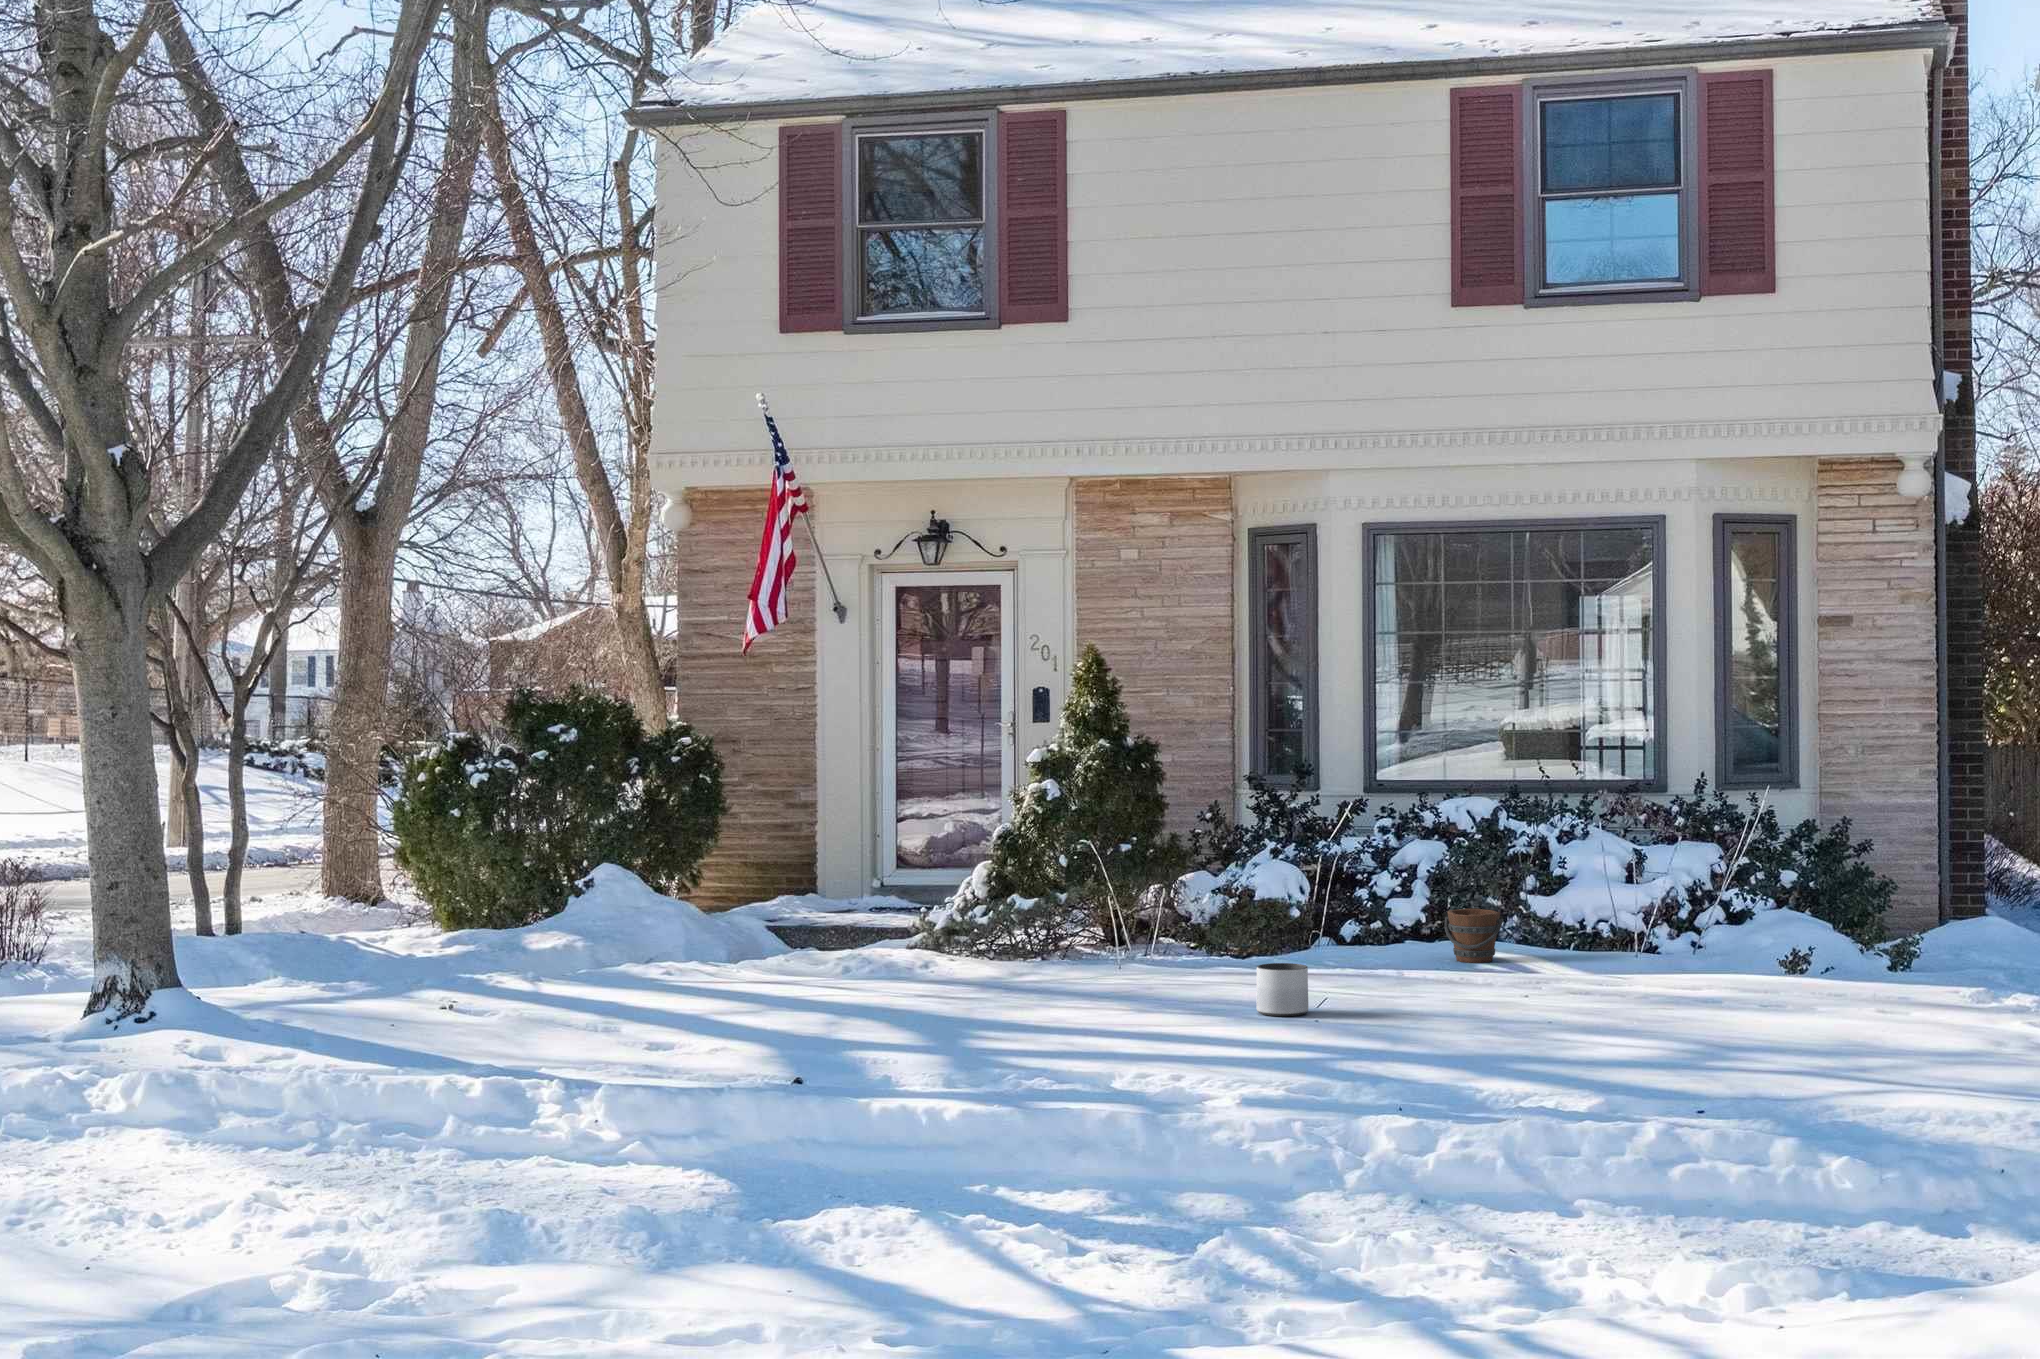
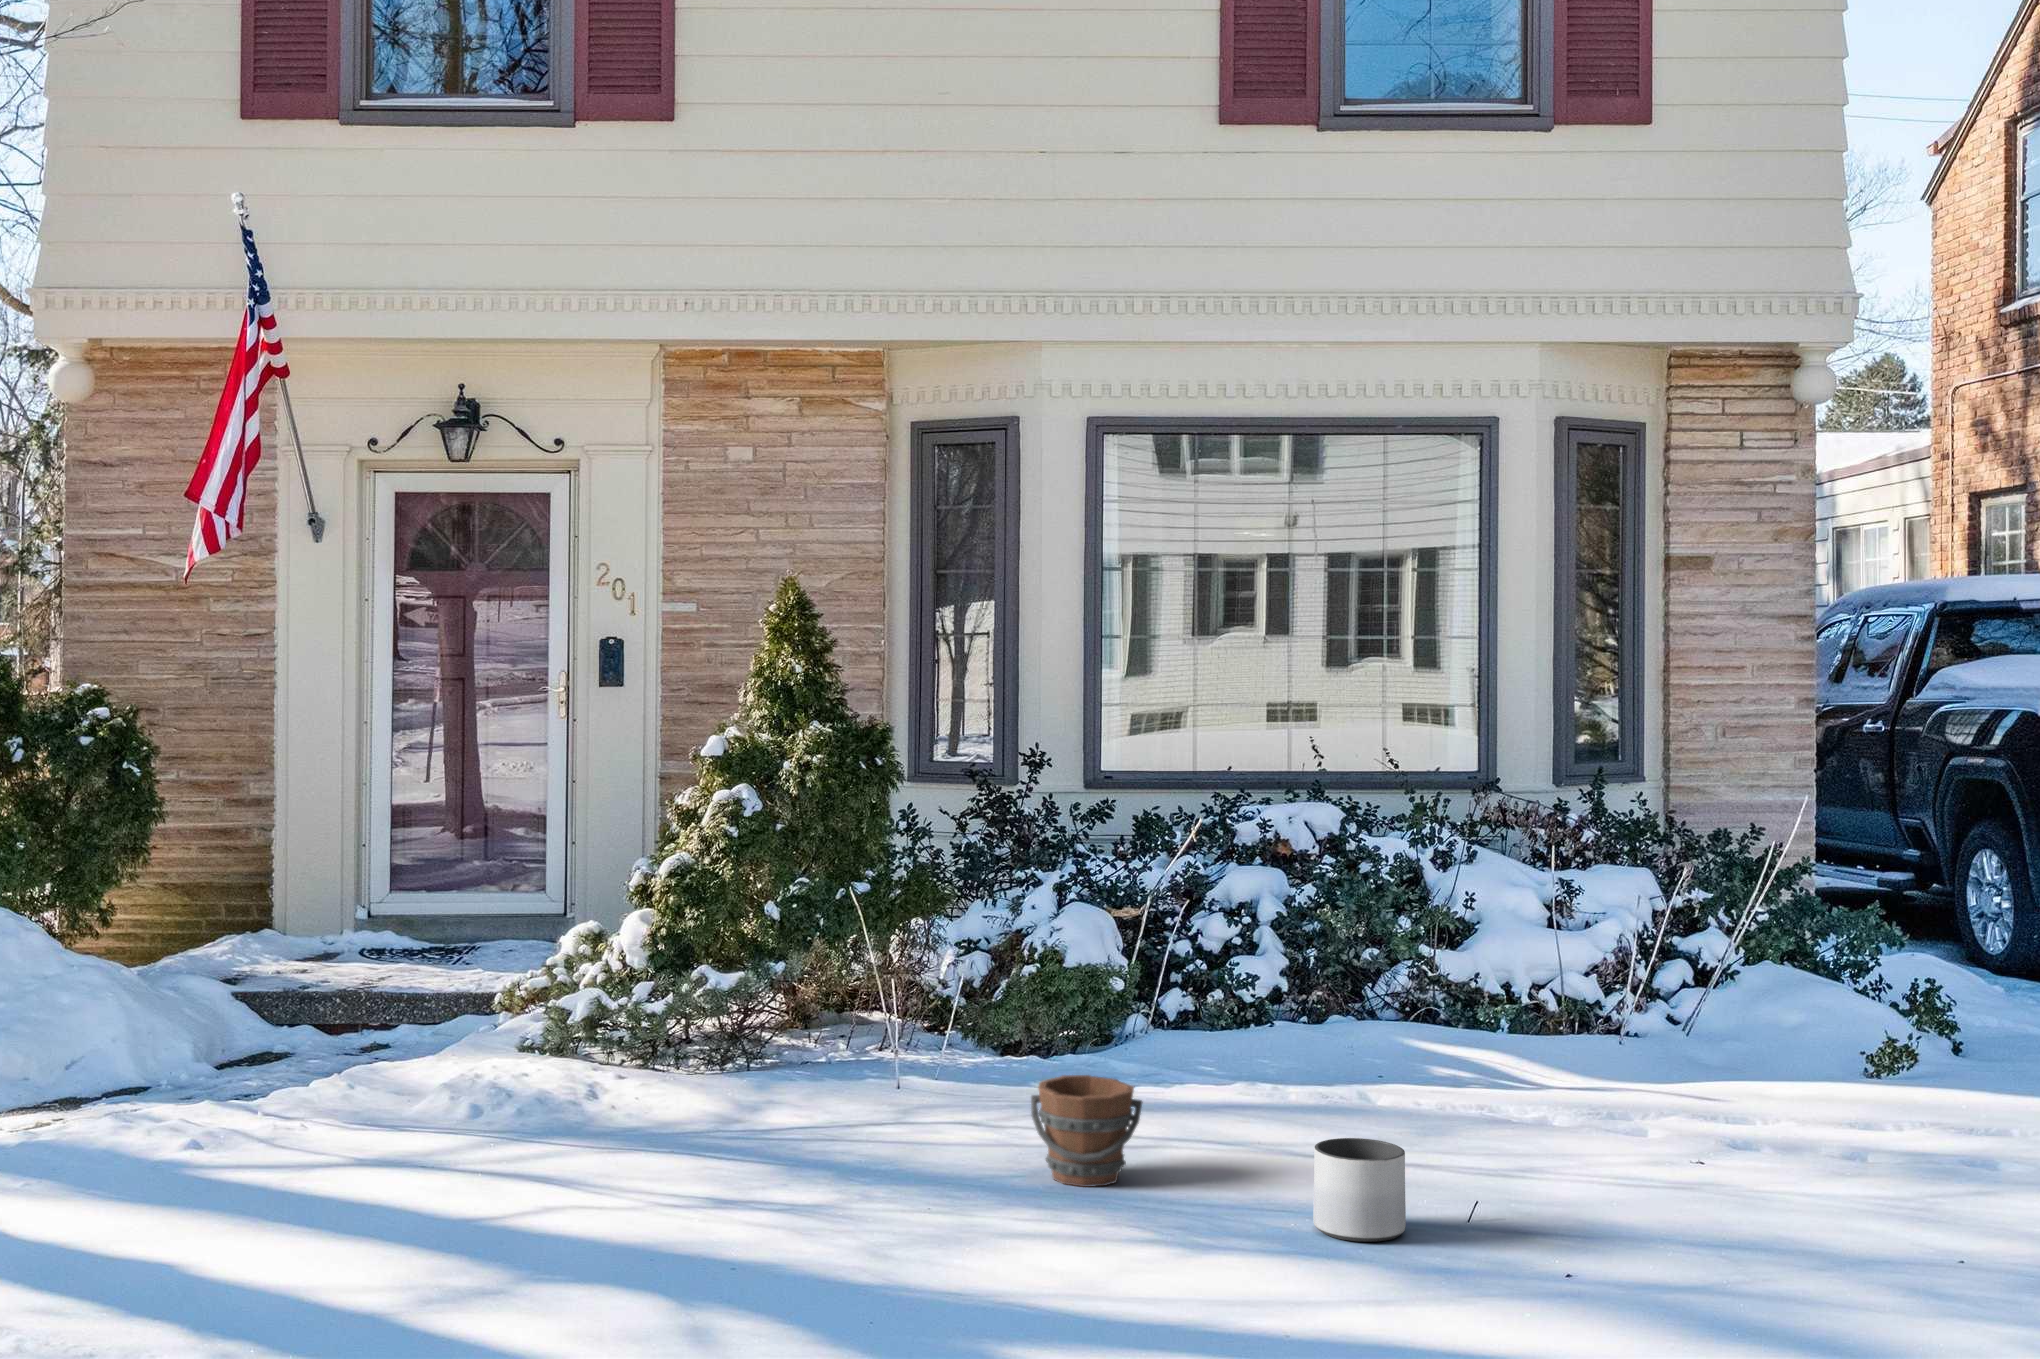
bucket: present [1444,909,1503,963] -> present [1031,1075,1143,1187]

